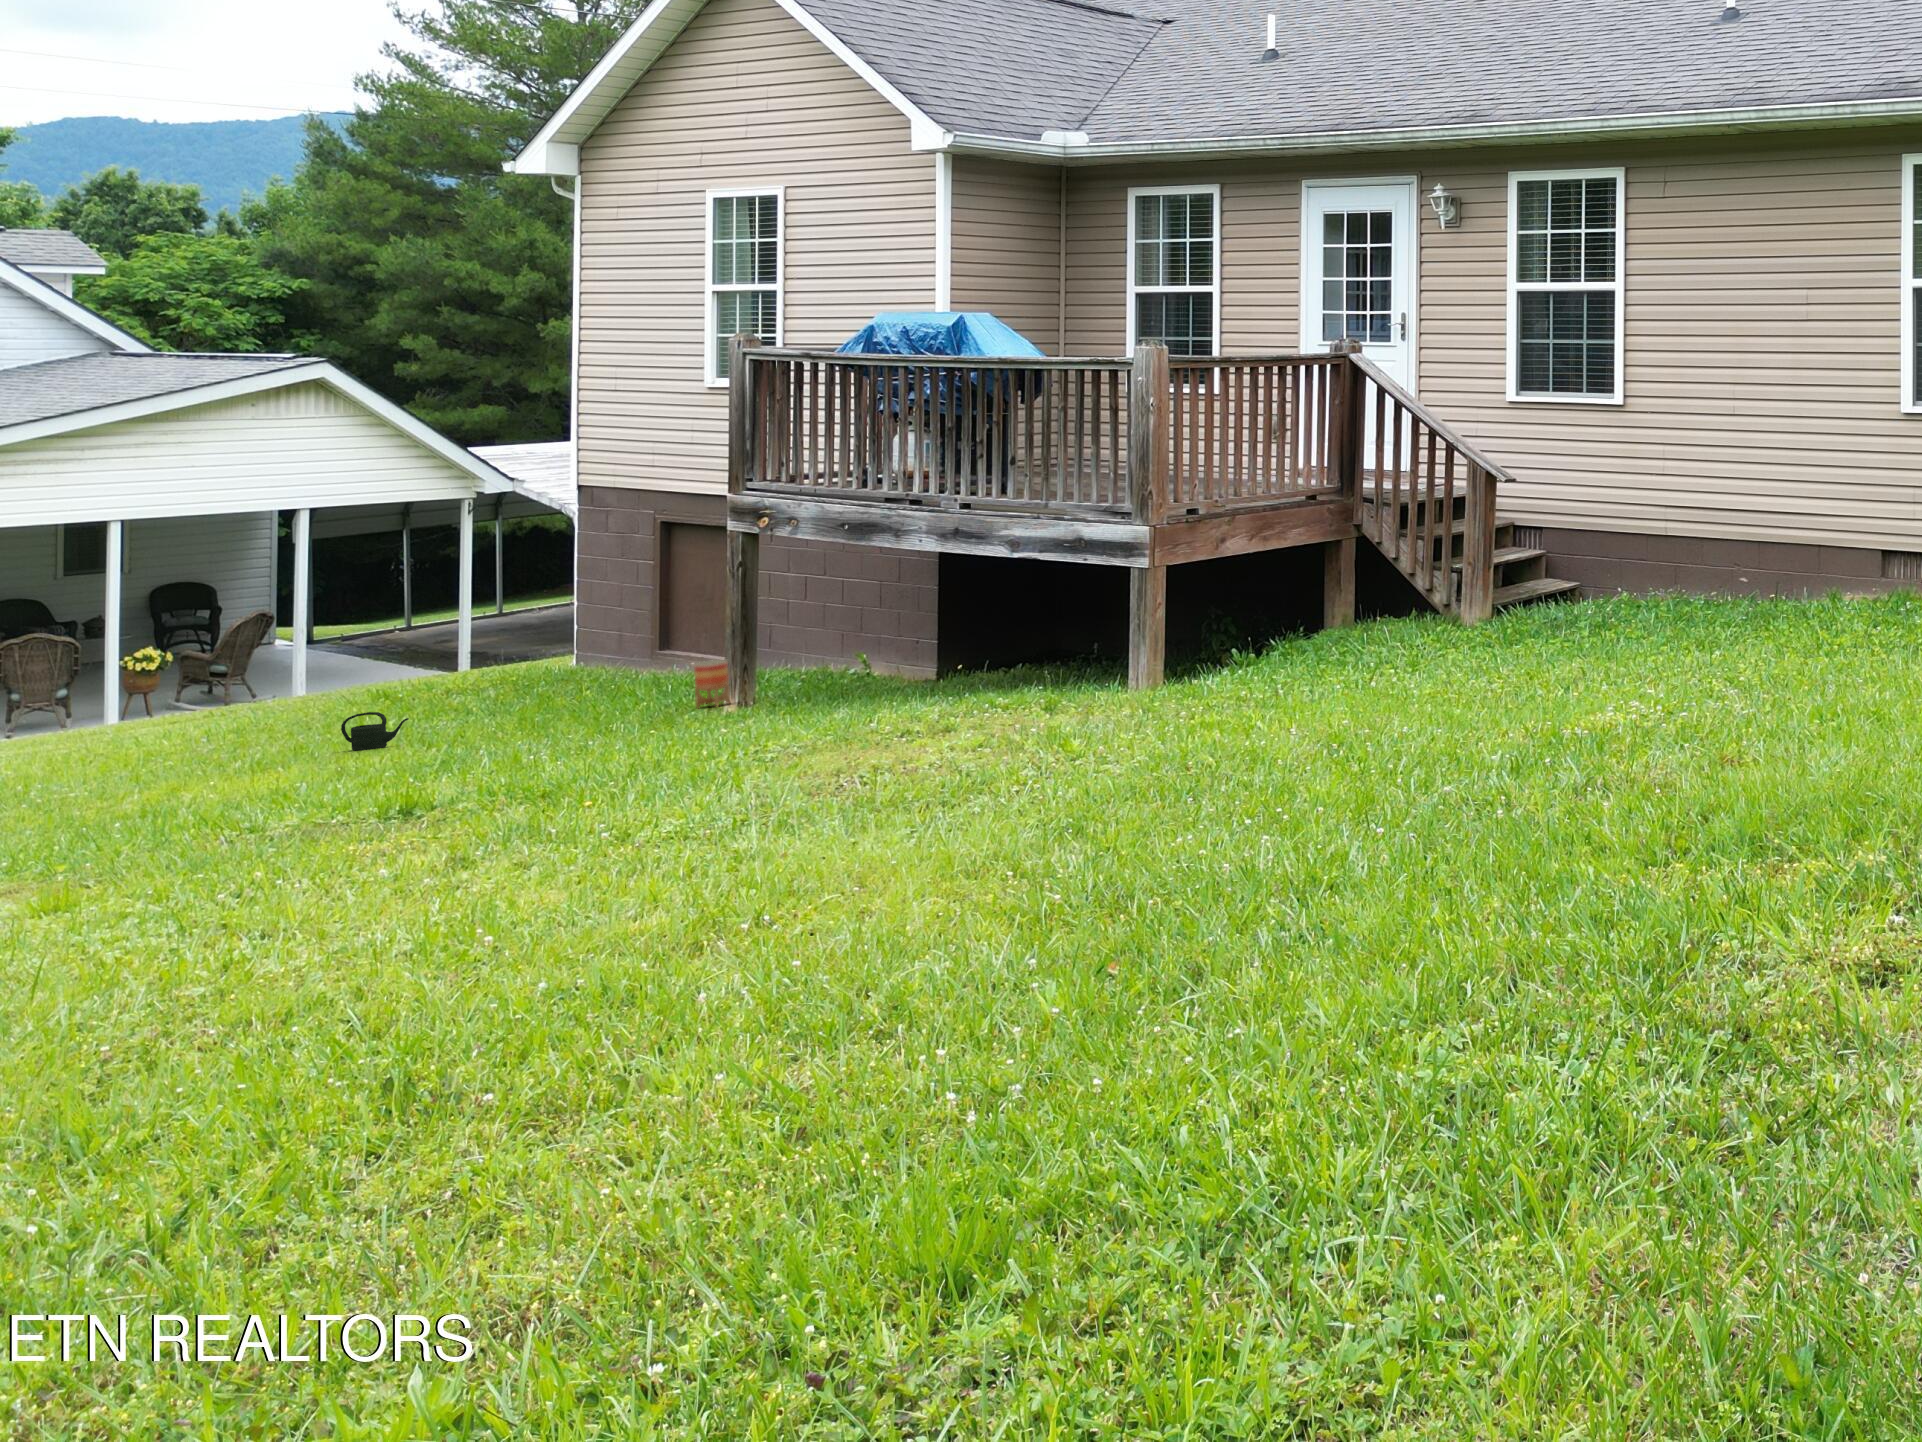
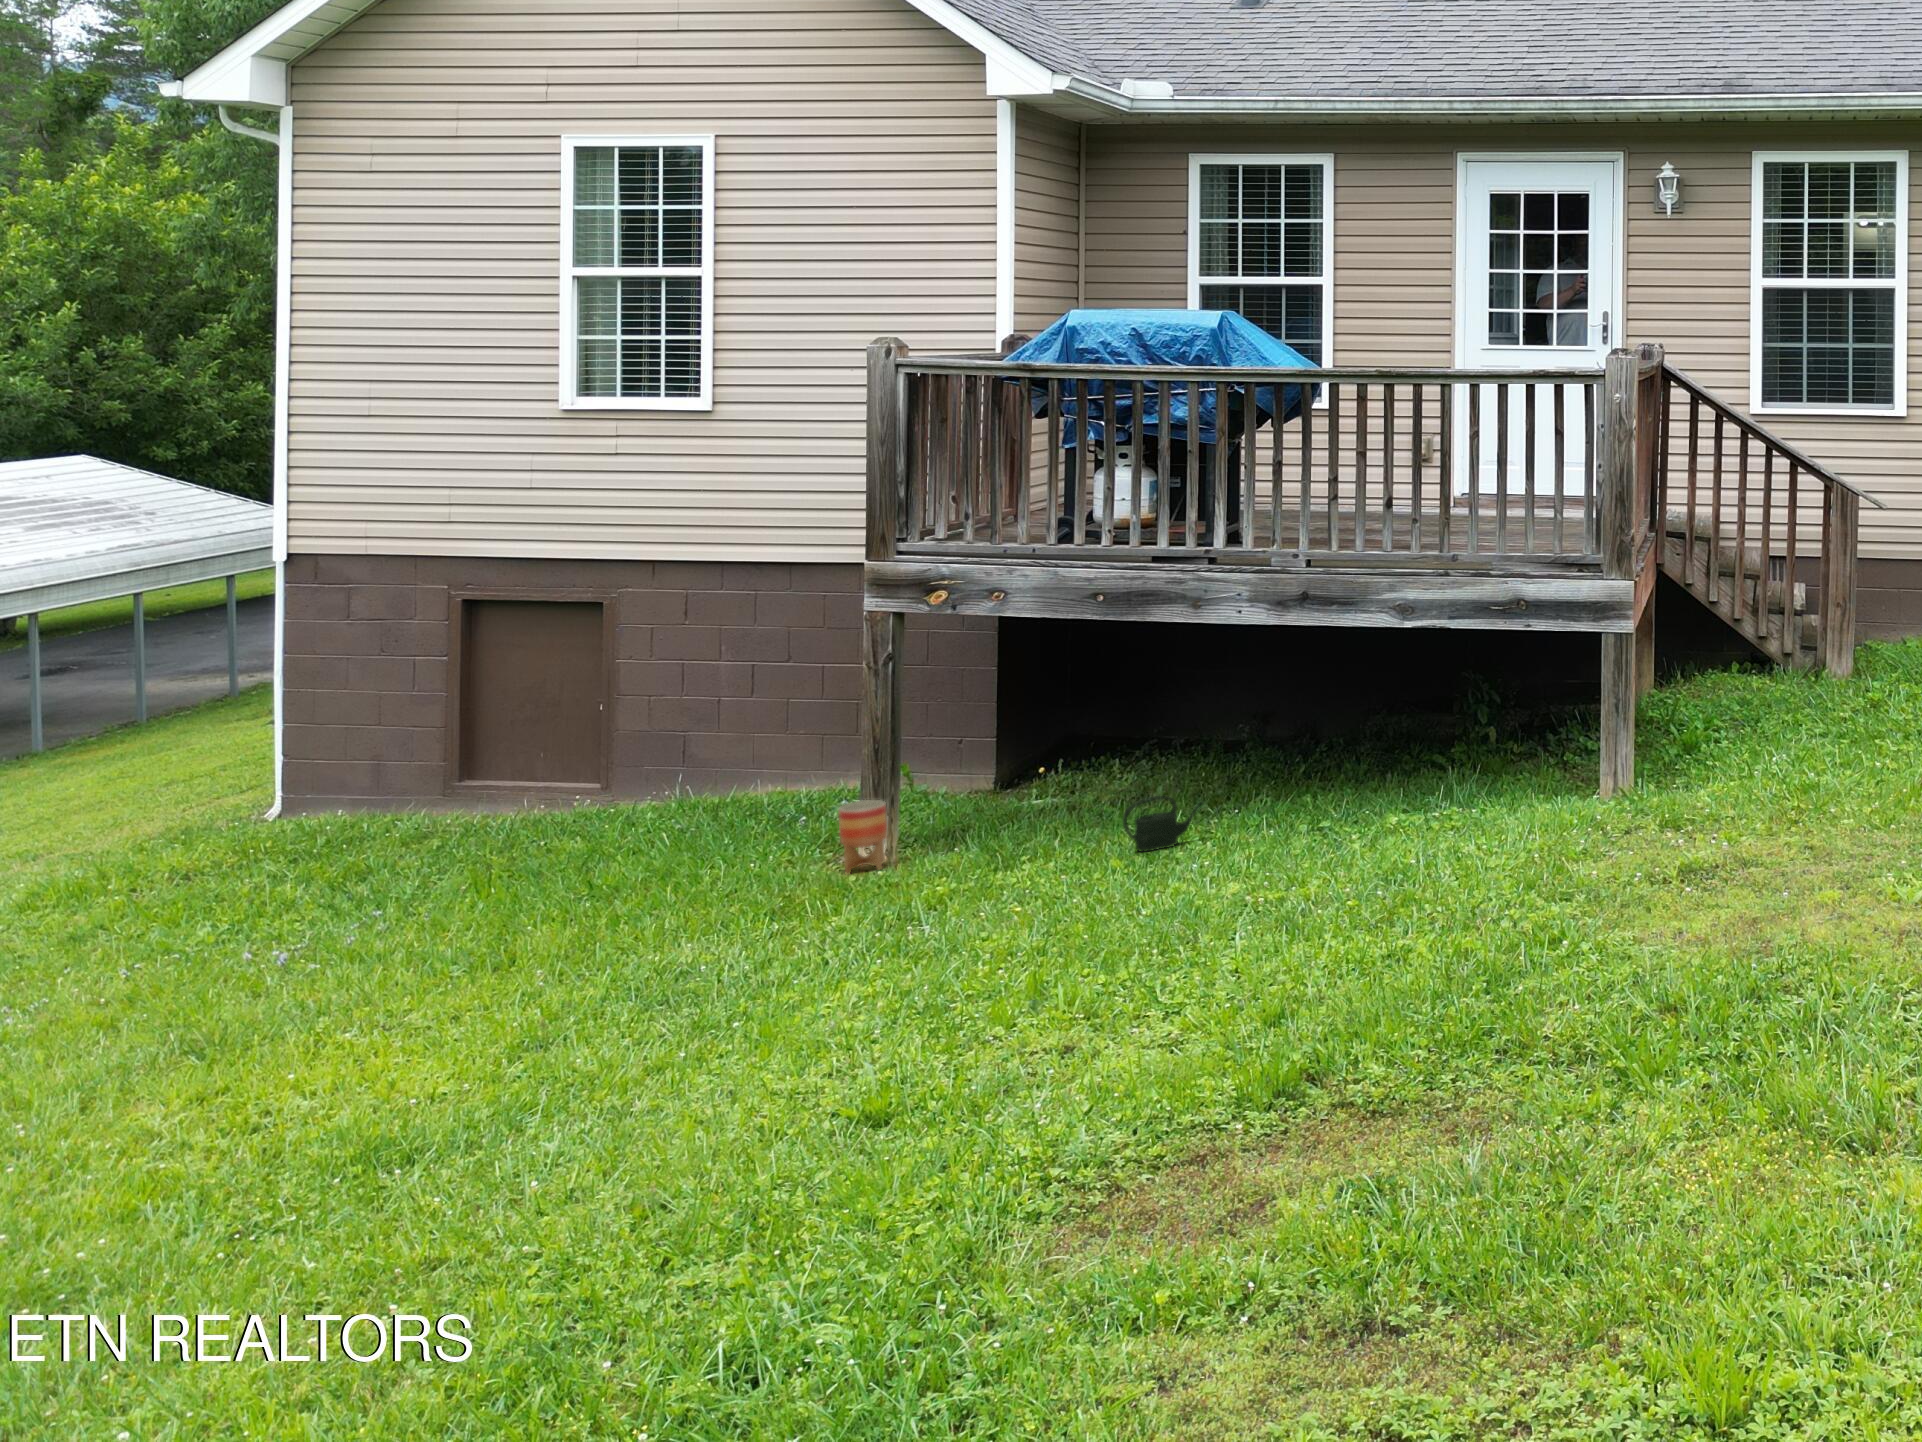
watering can: present [341,712,409,751] -> present [1123,796,1202,852]

